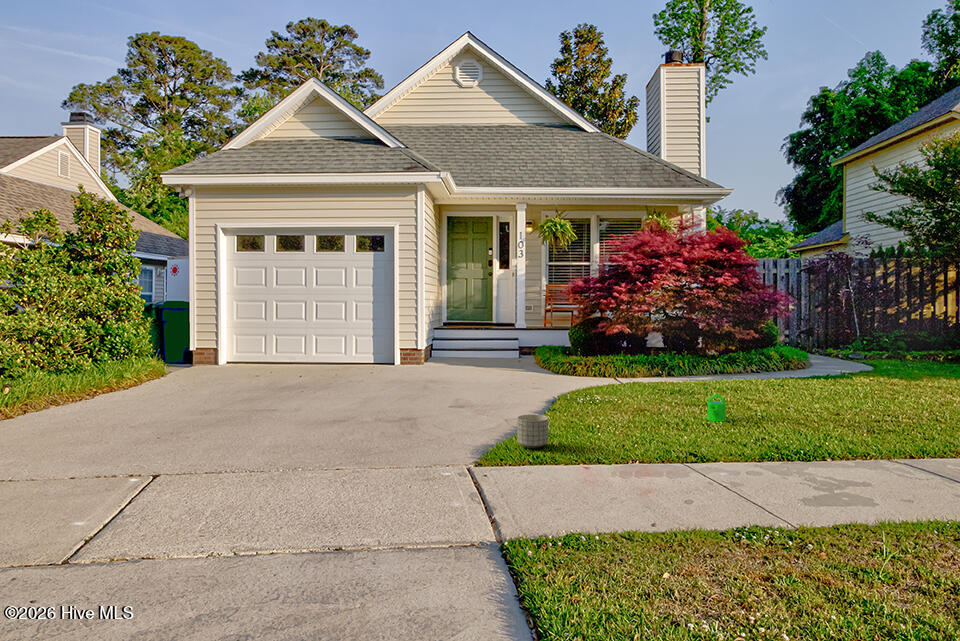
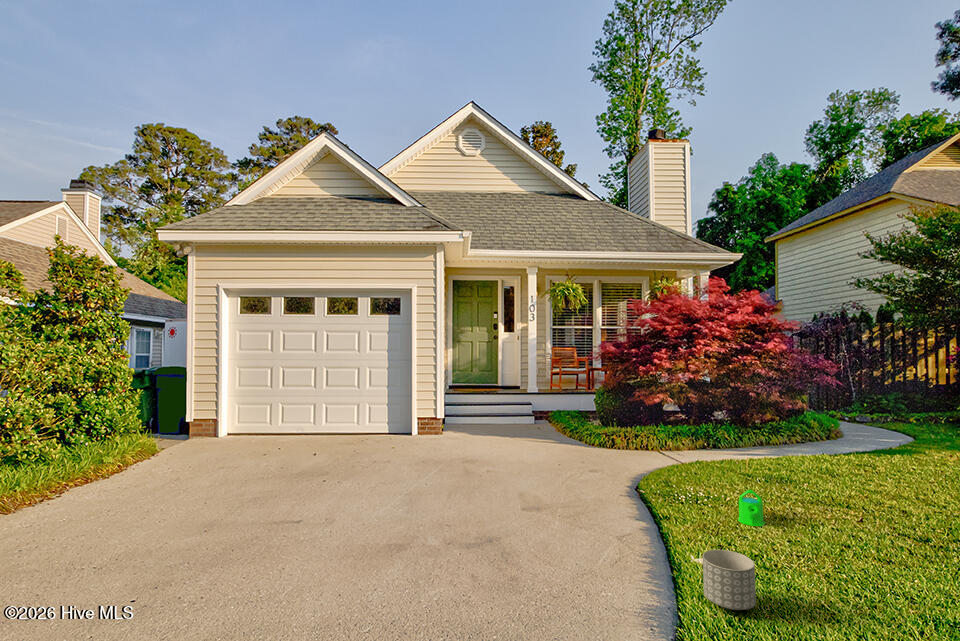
watering can: present [706,394,726,421] -> present [738,490,766,526]

